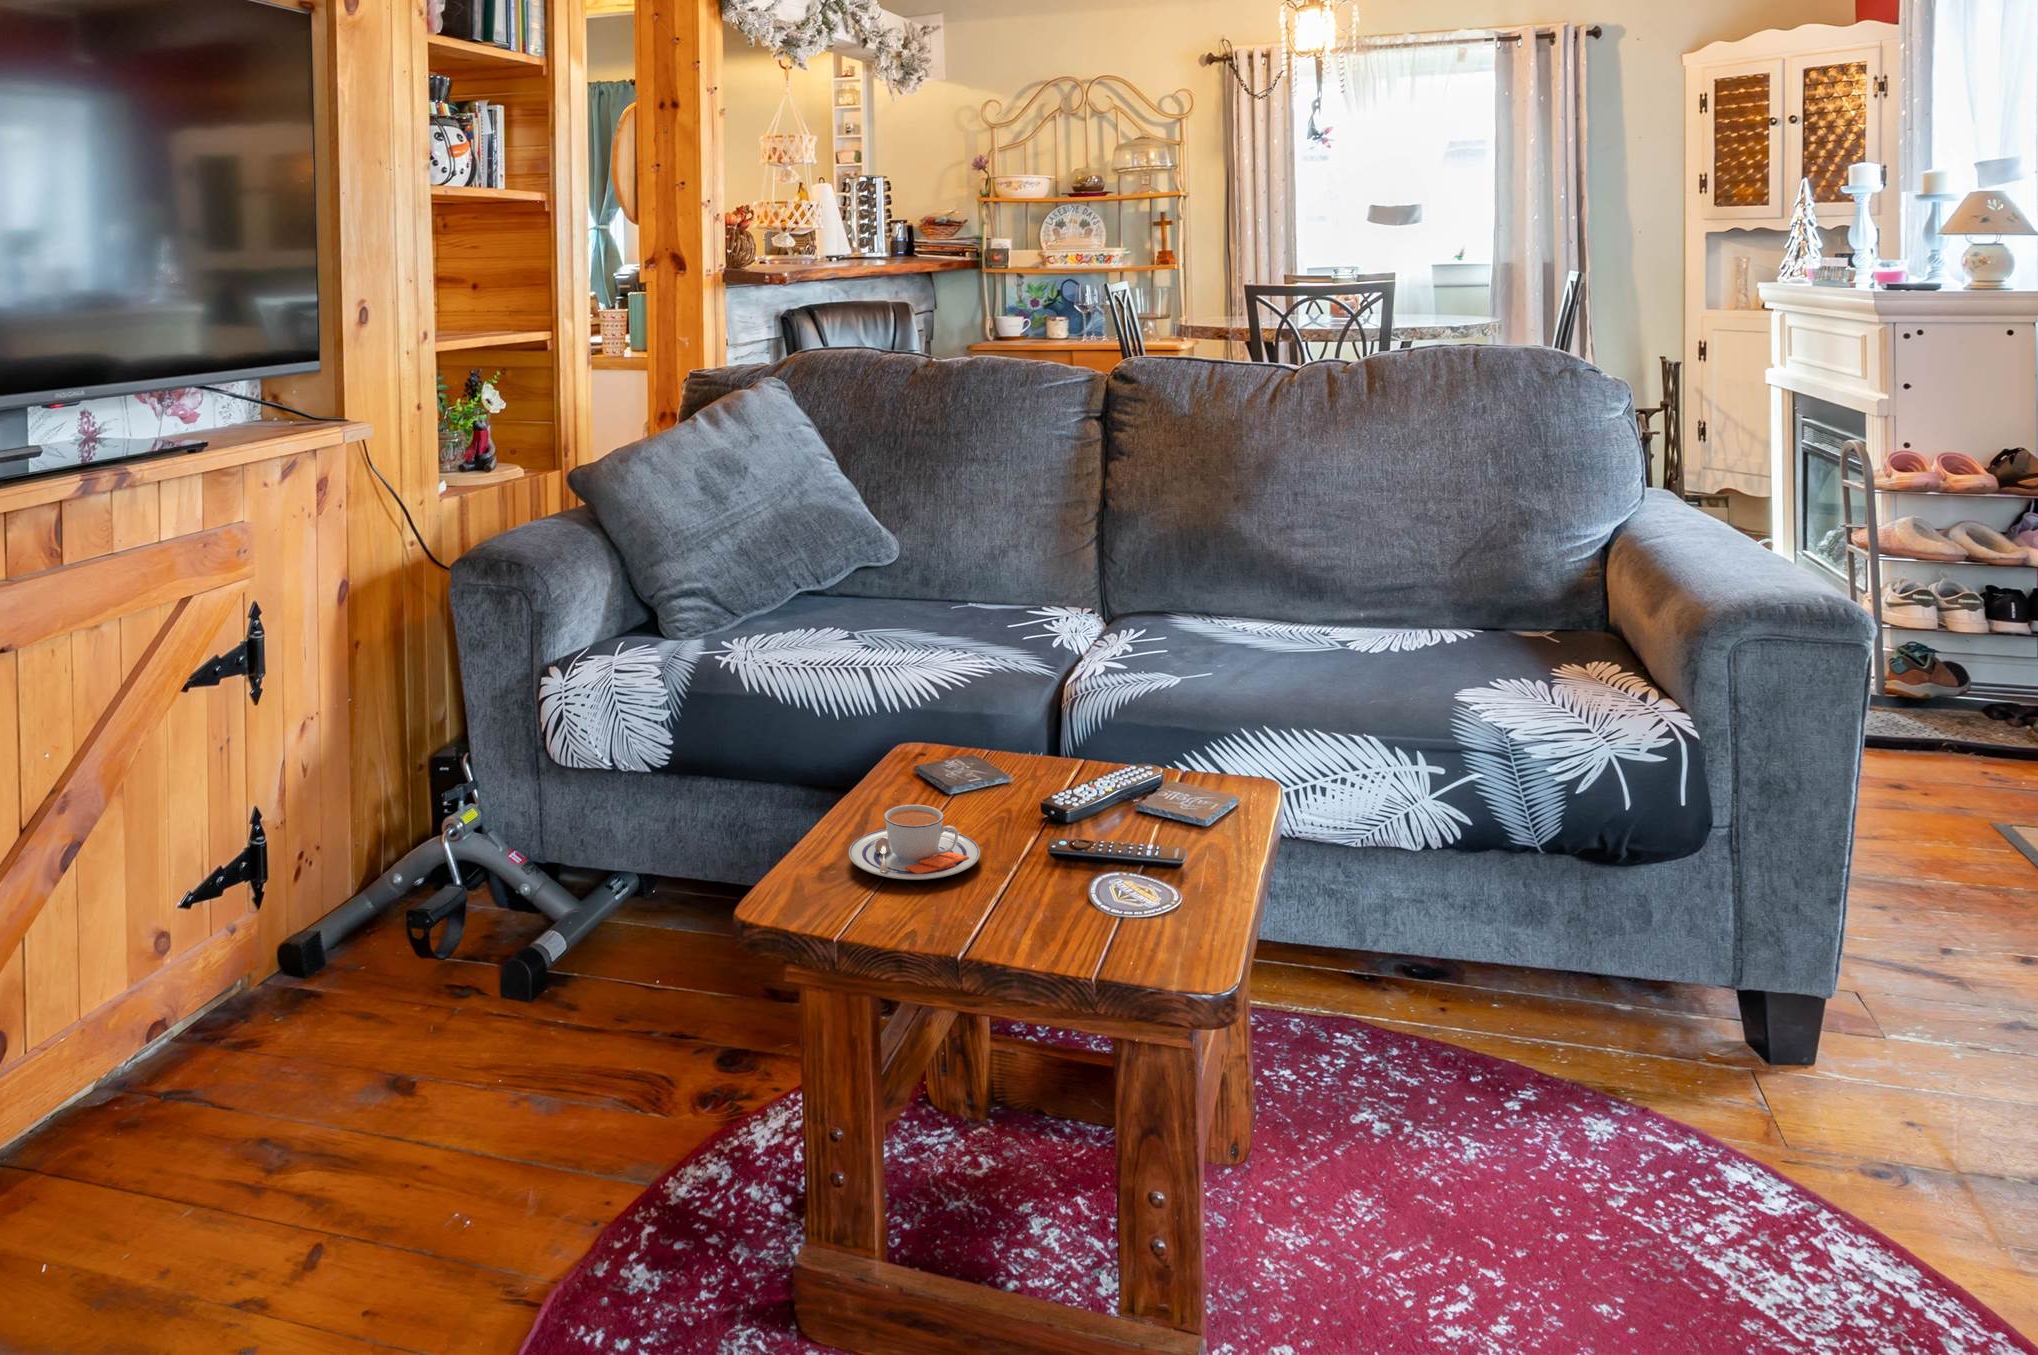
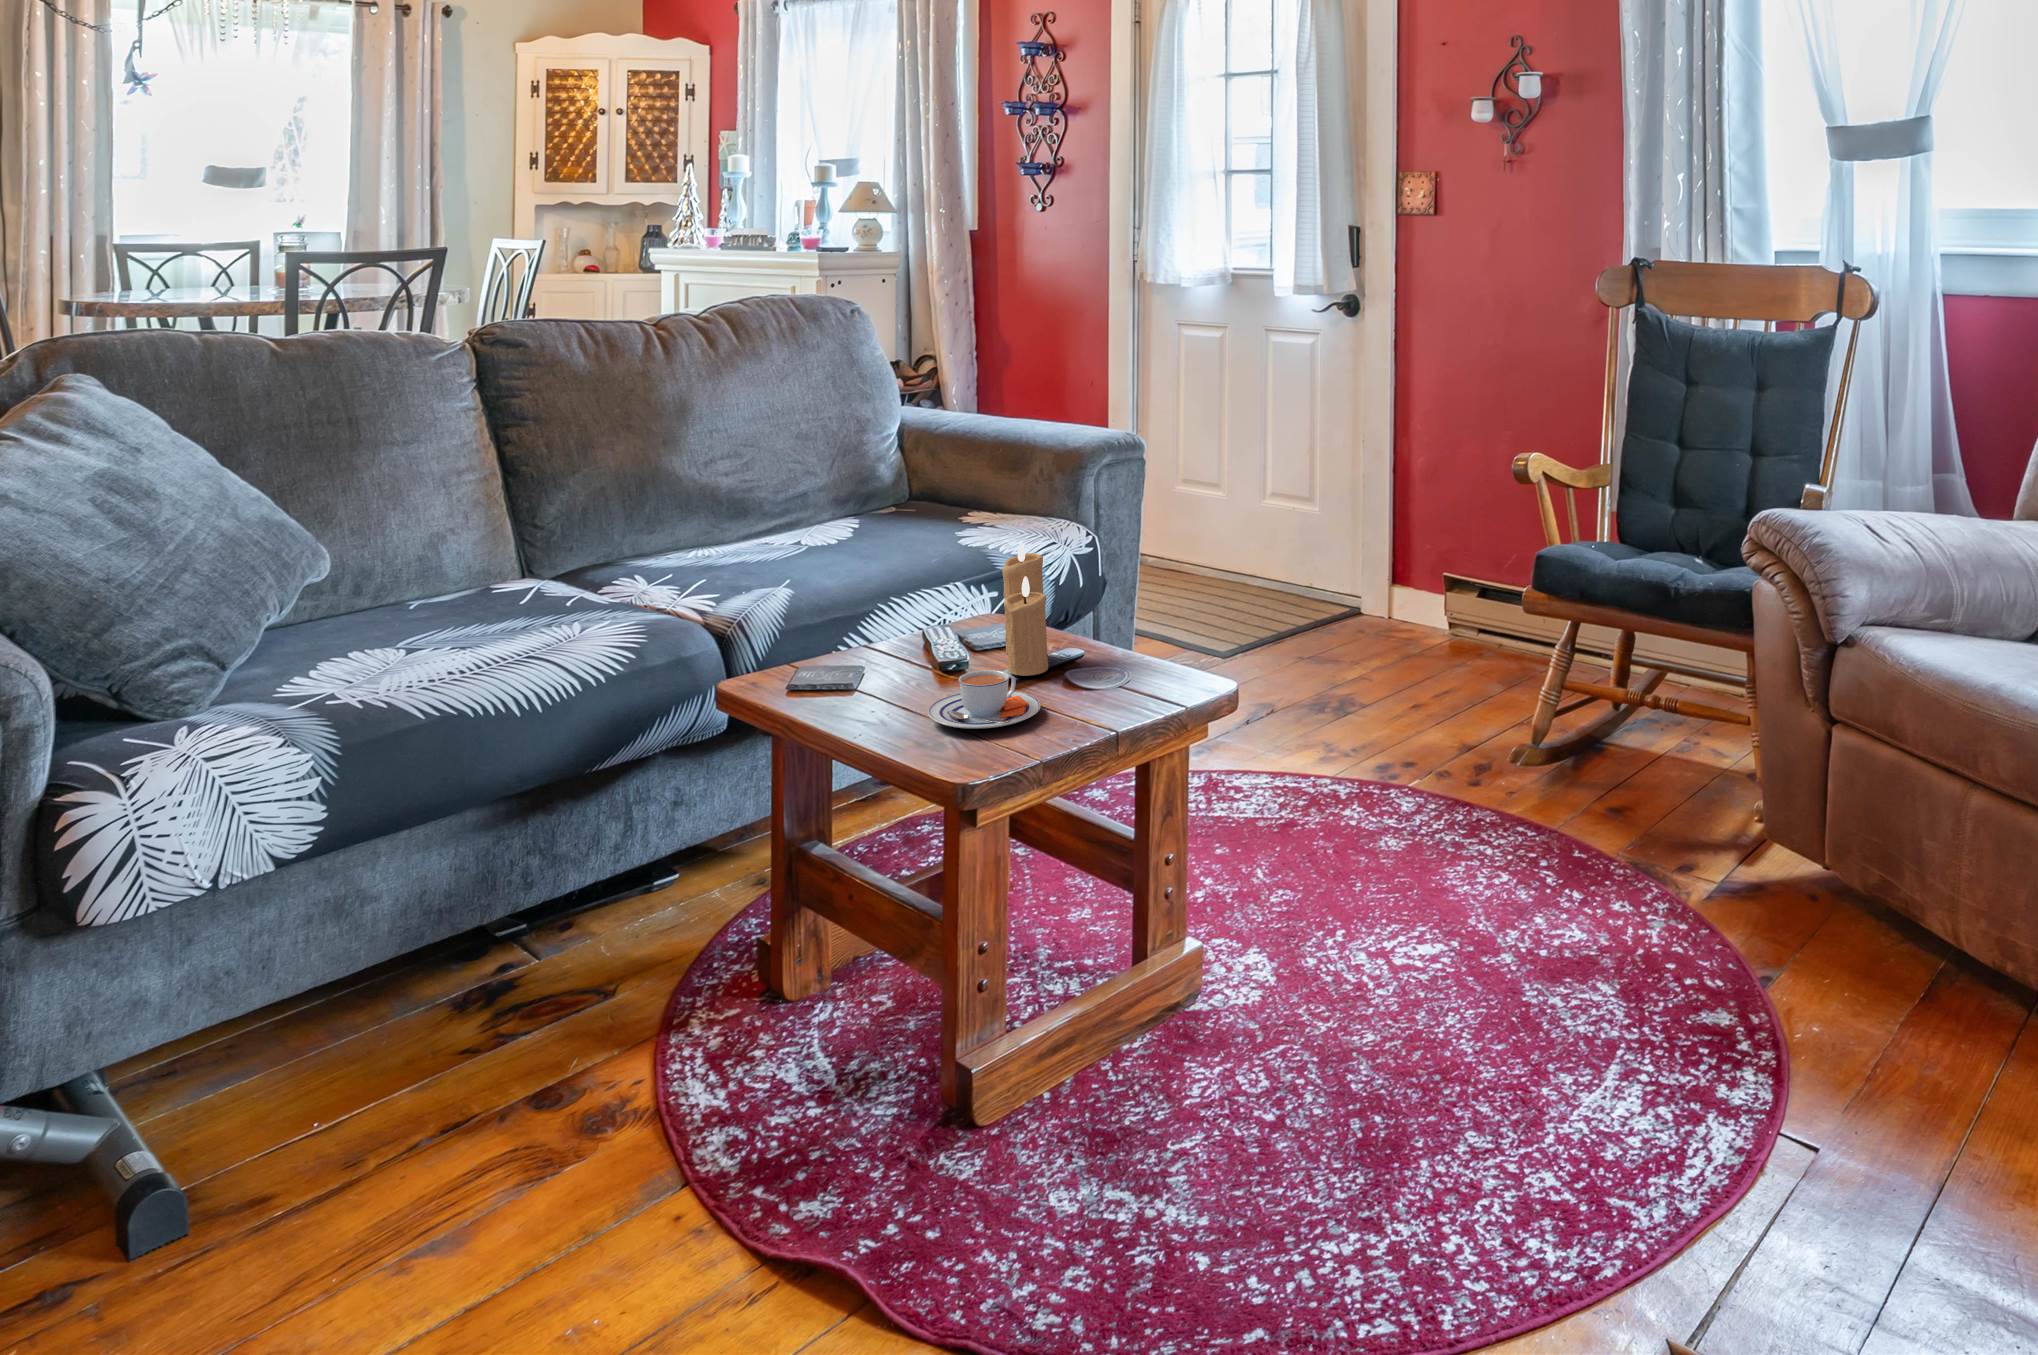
candle: none [1041,681,1134,851] -> present [1002,542,1048,676]

